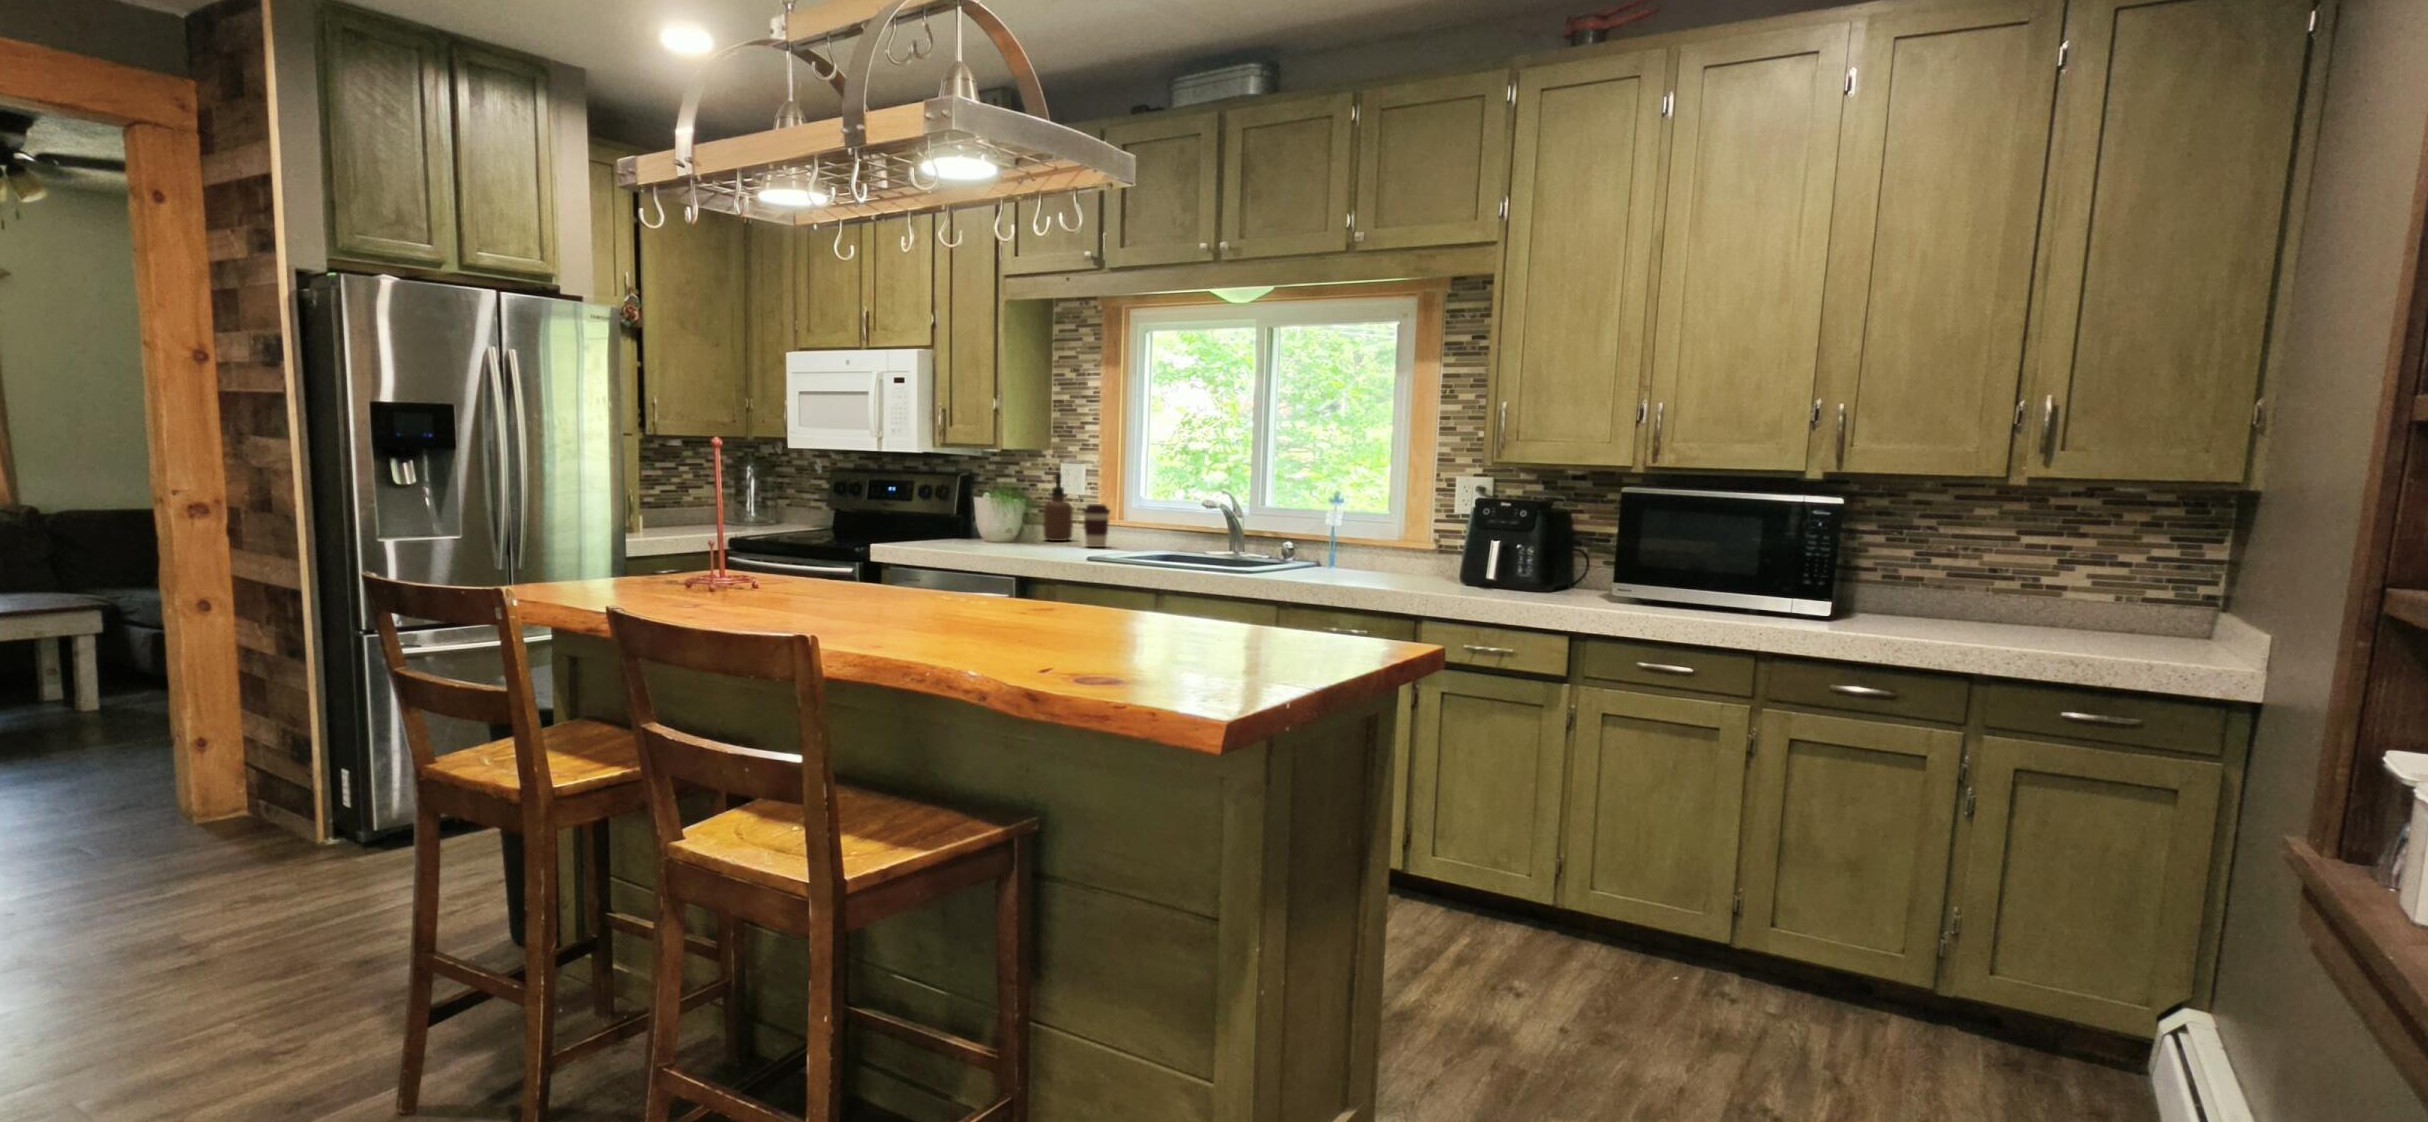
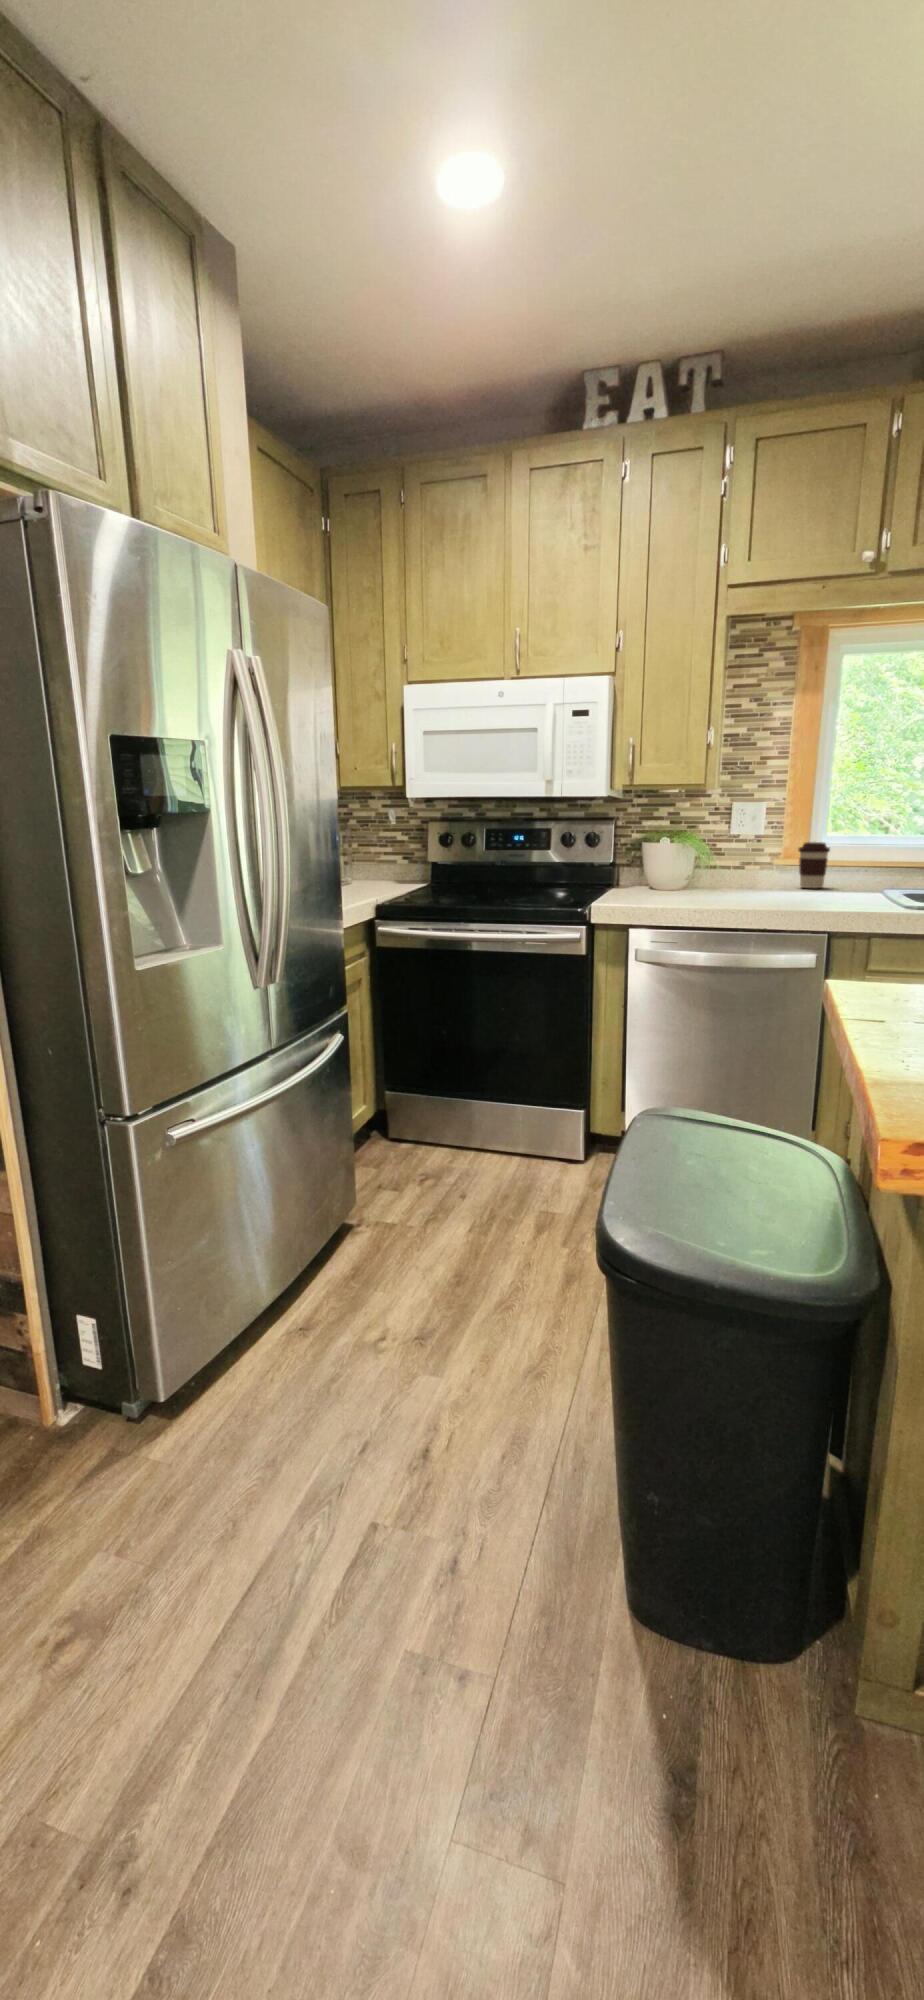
soap dispenser: present [1044,473,1073,541] -> none [721,812,754,884]

